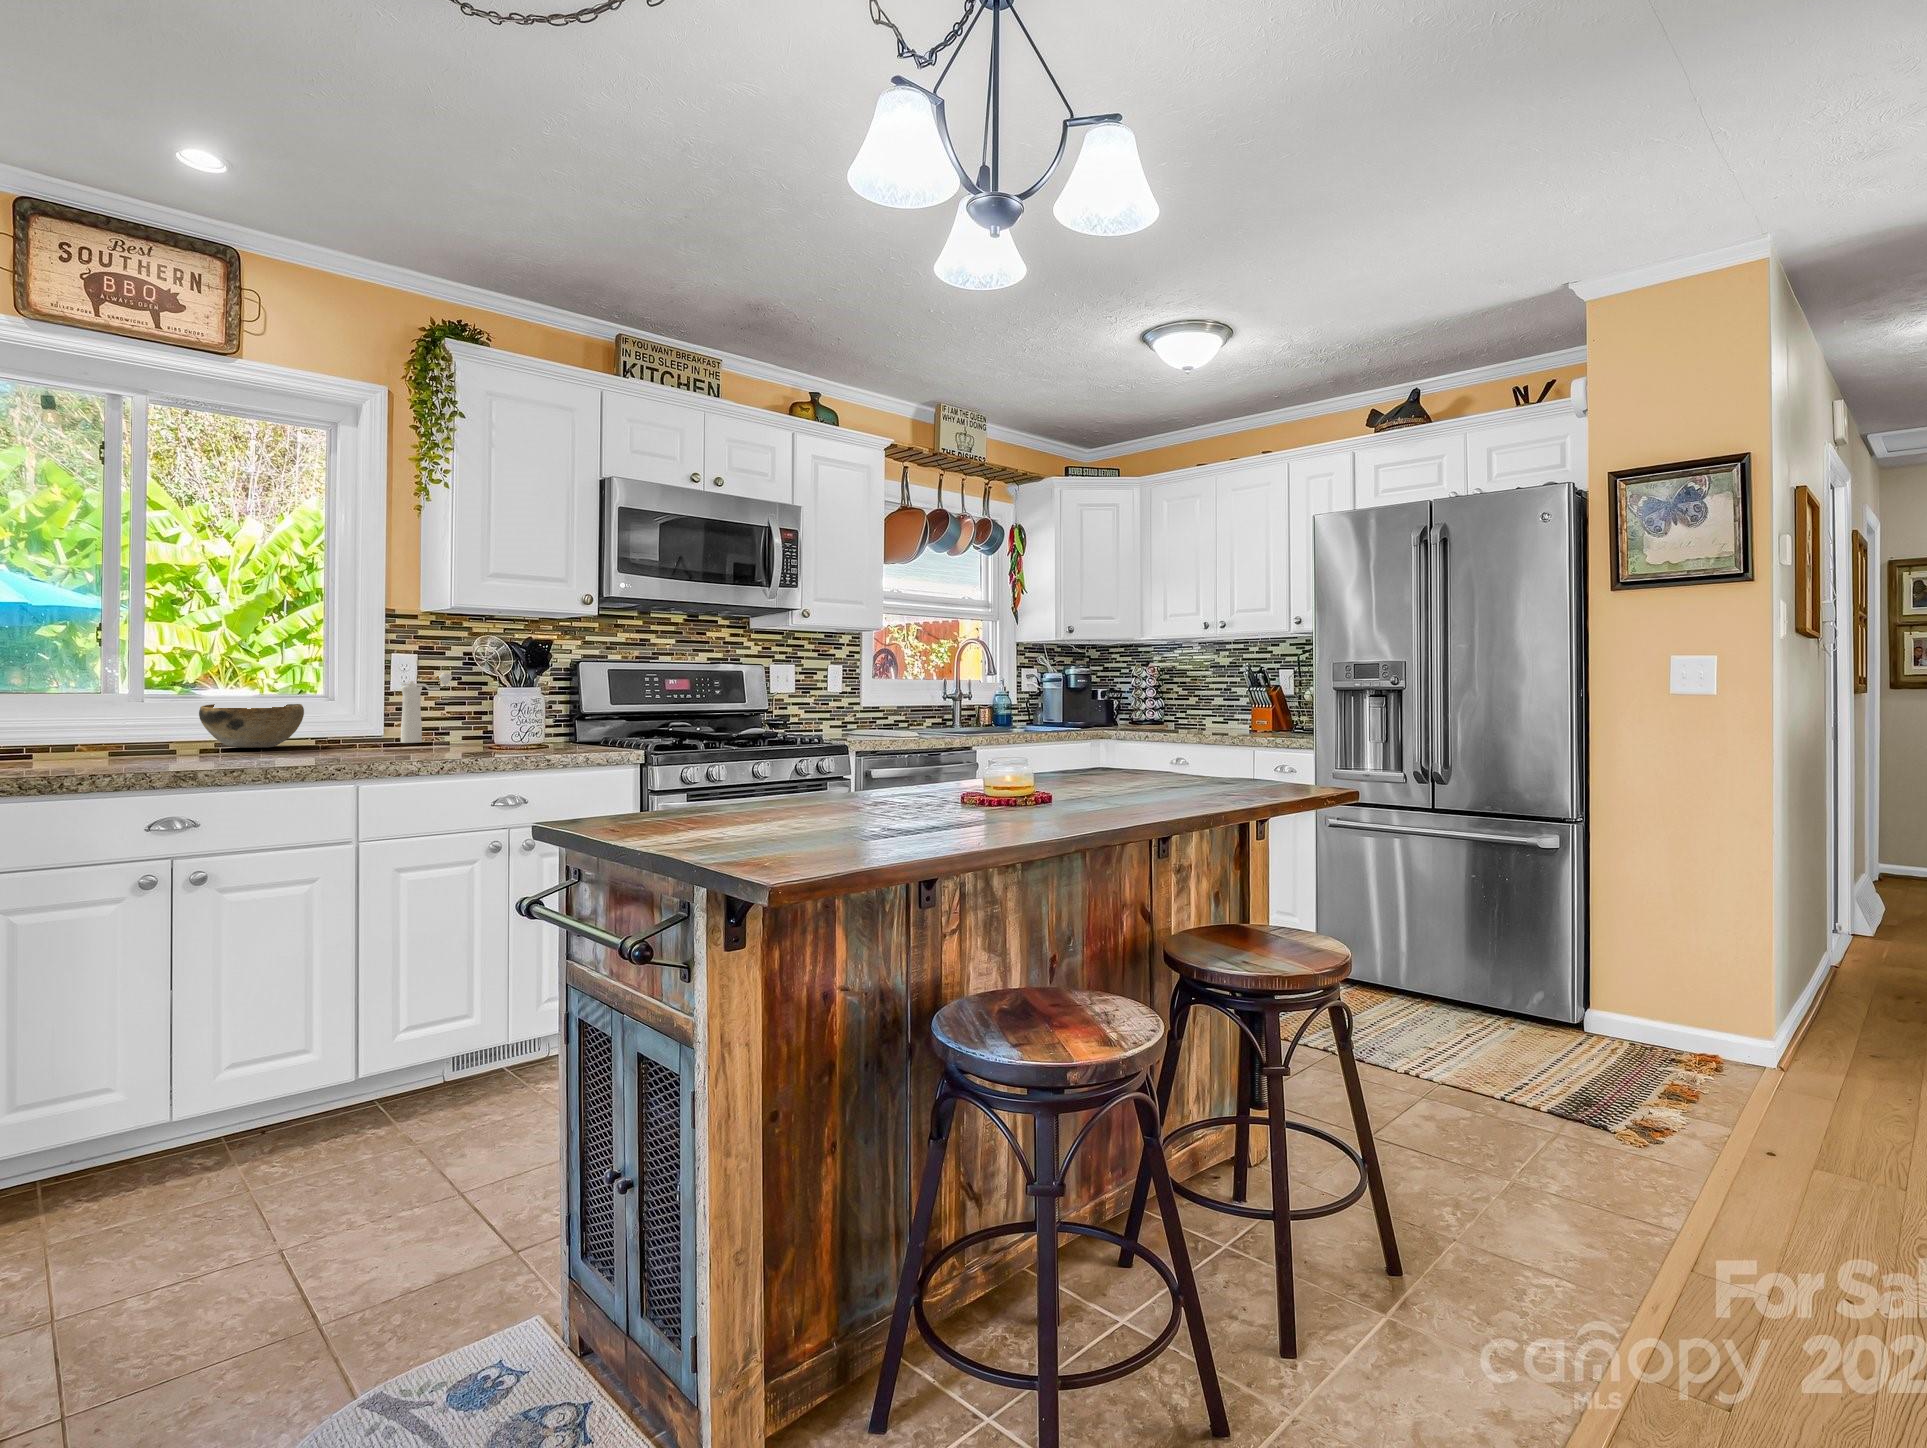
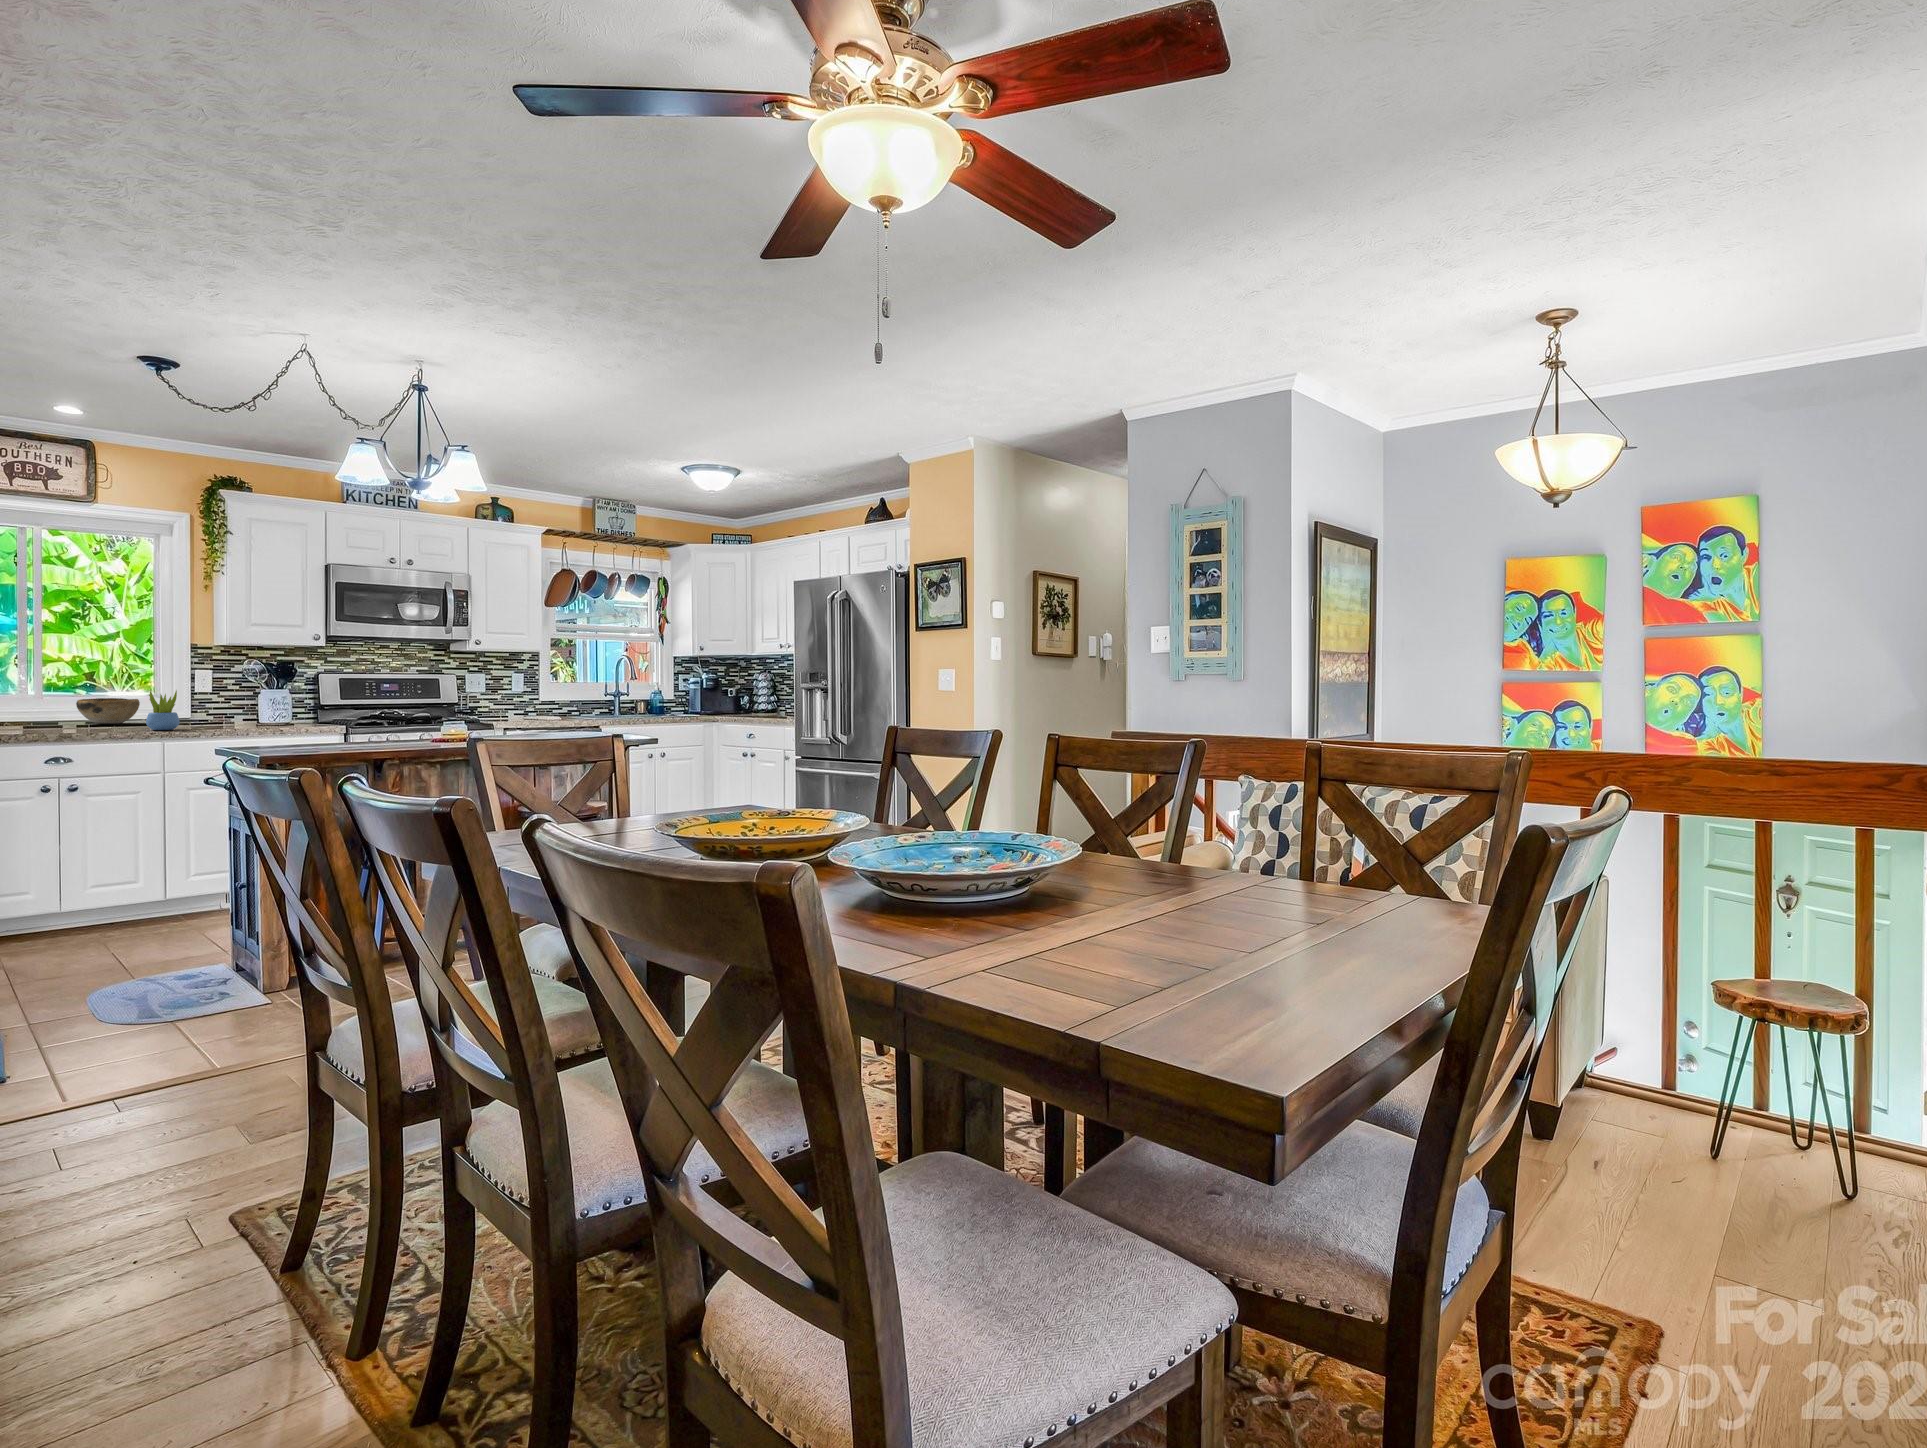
pepper mill: present [401,674,452,743] -> none [201,681,235,722]
succulent plant: none [326,687,384,763] -> present [146,690,180,730]

